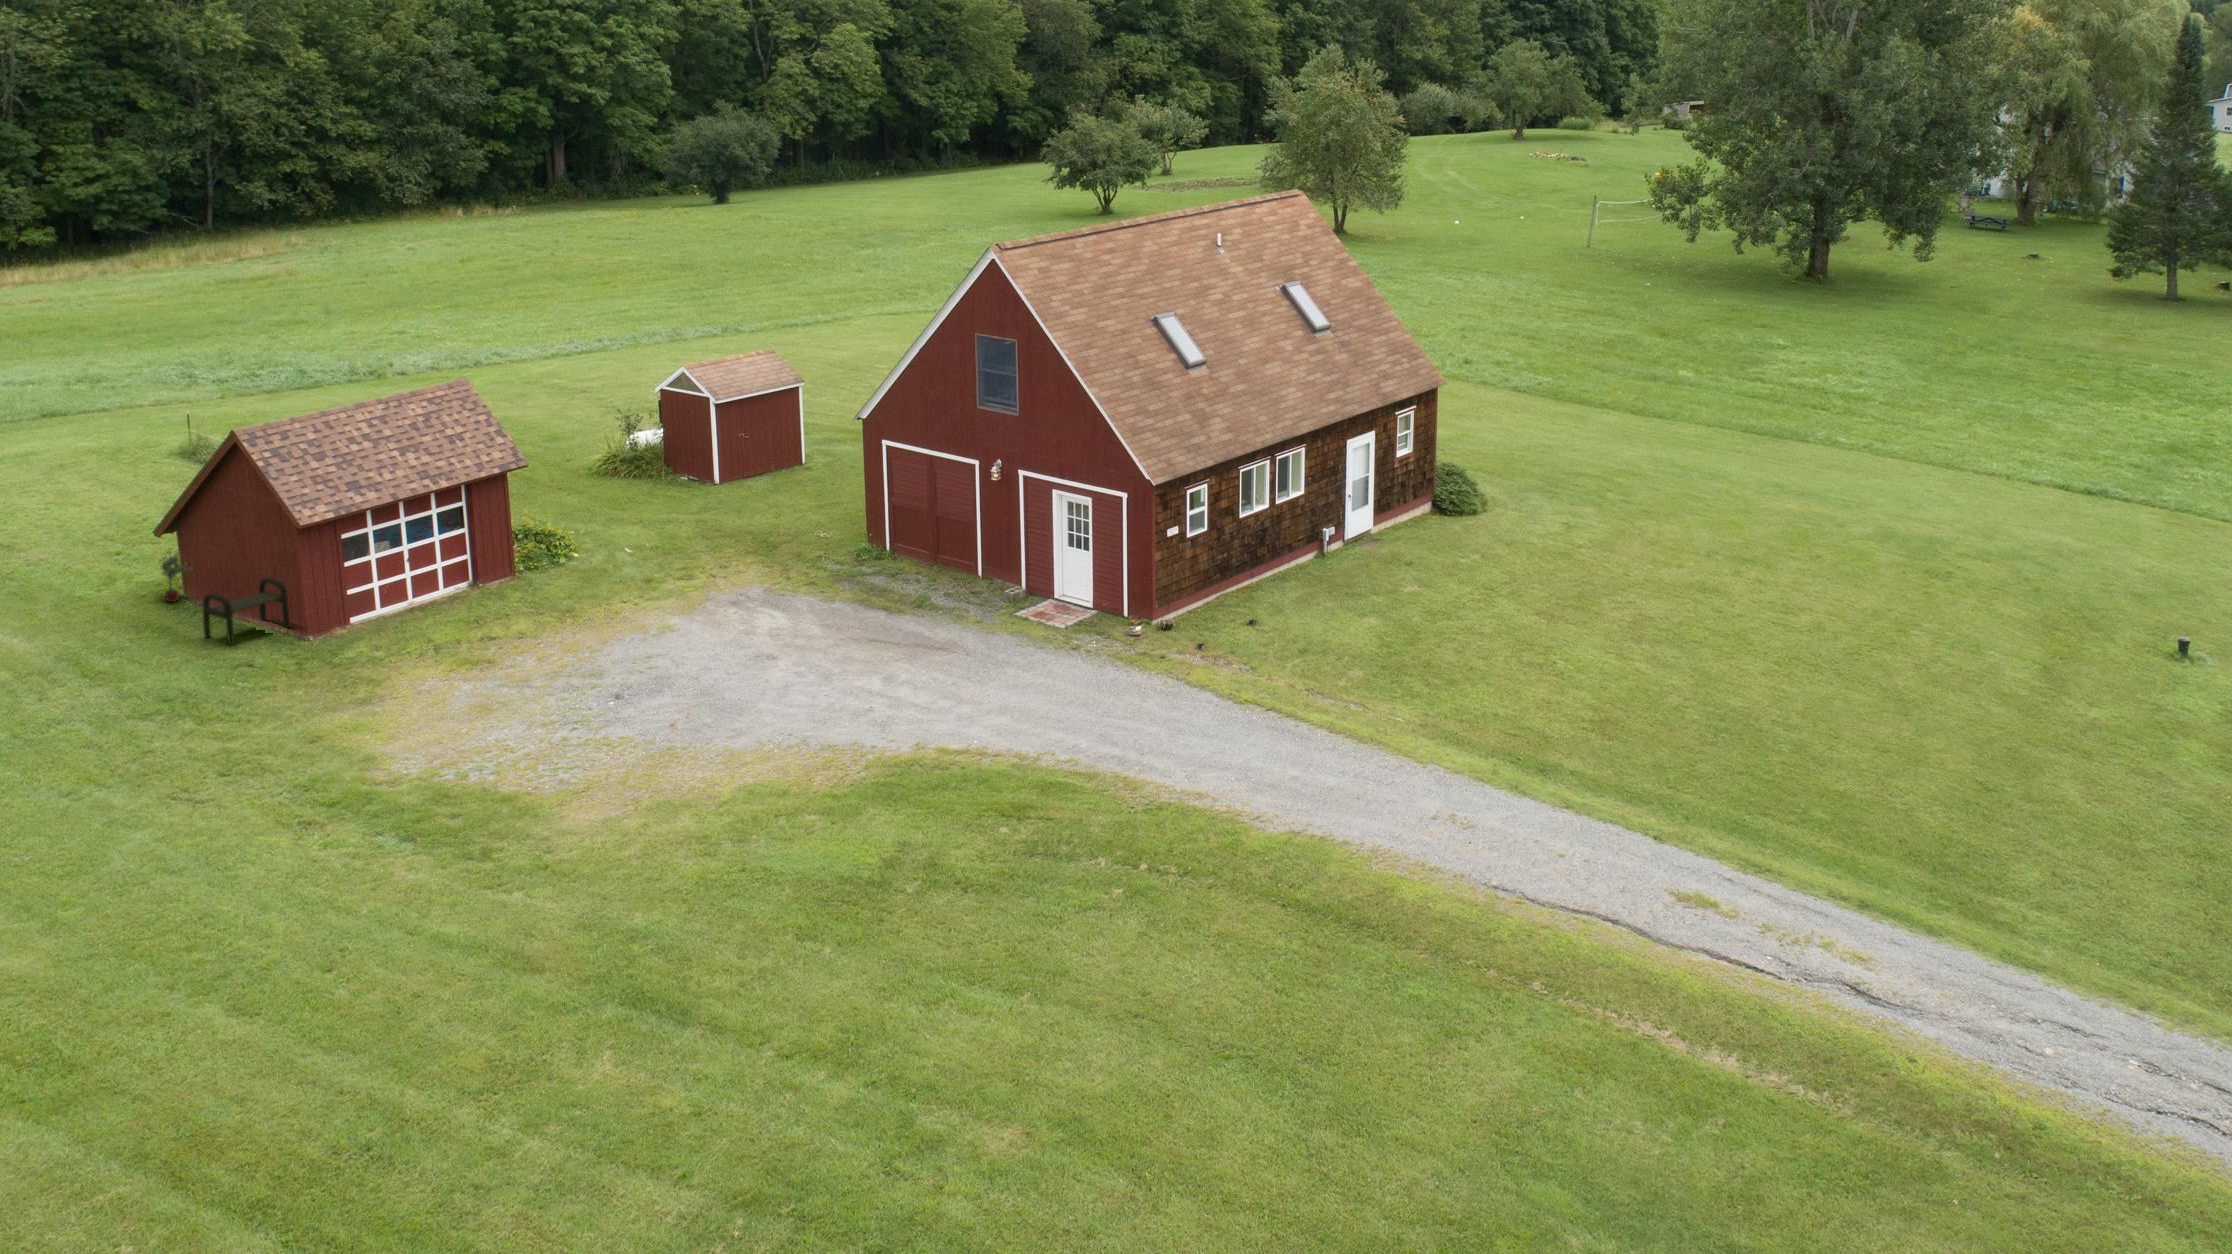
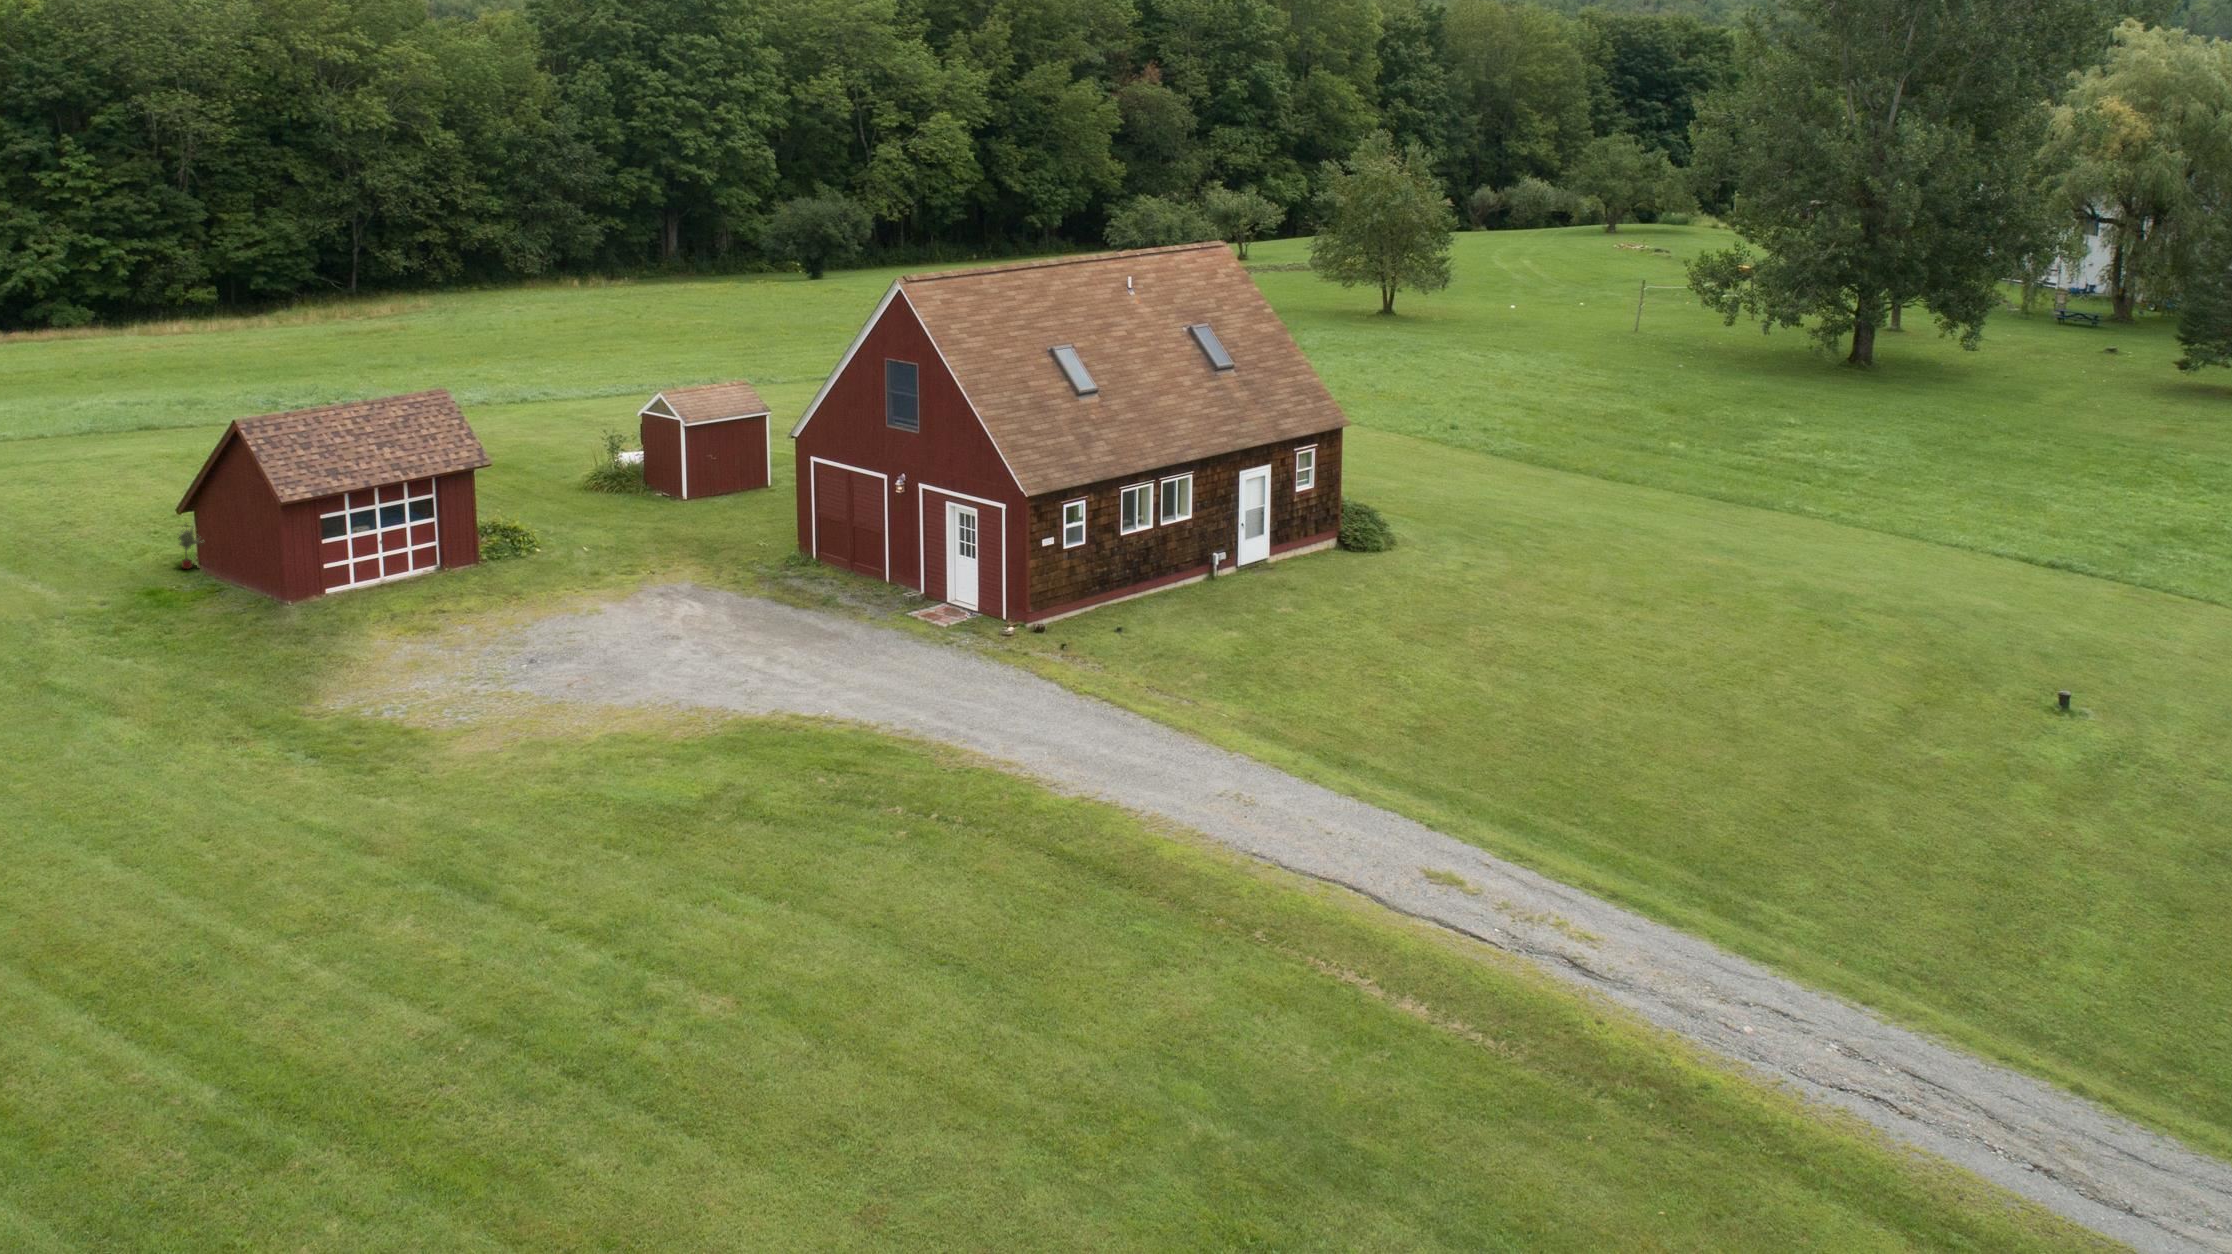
bench: present [203,578,290,645] -> none [203,549,276,604]

